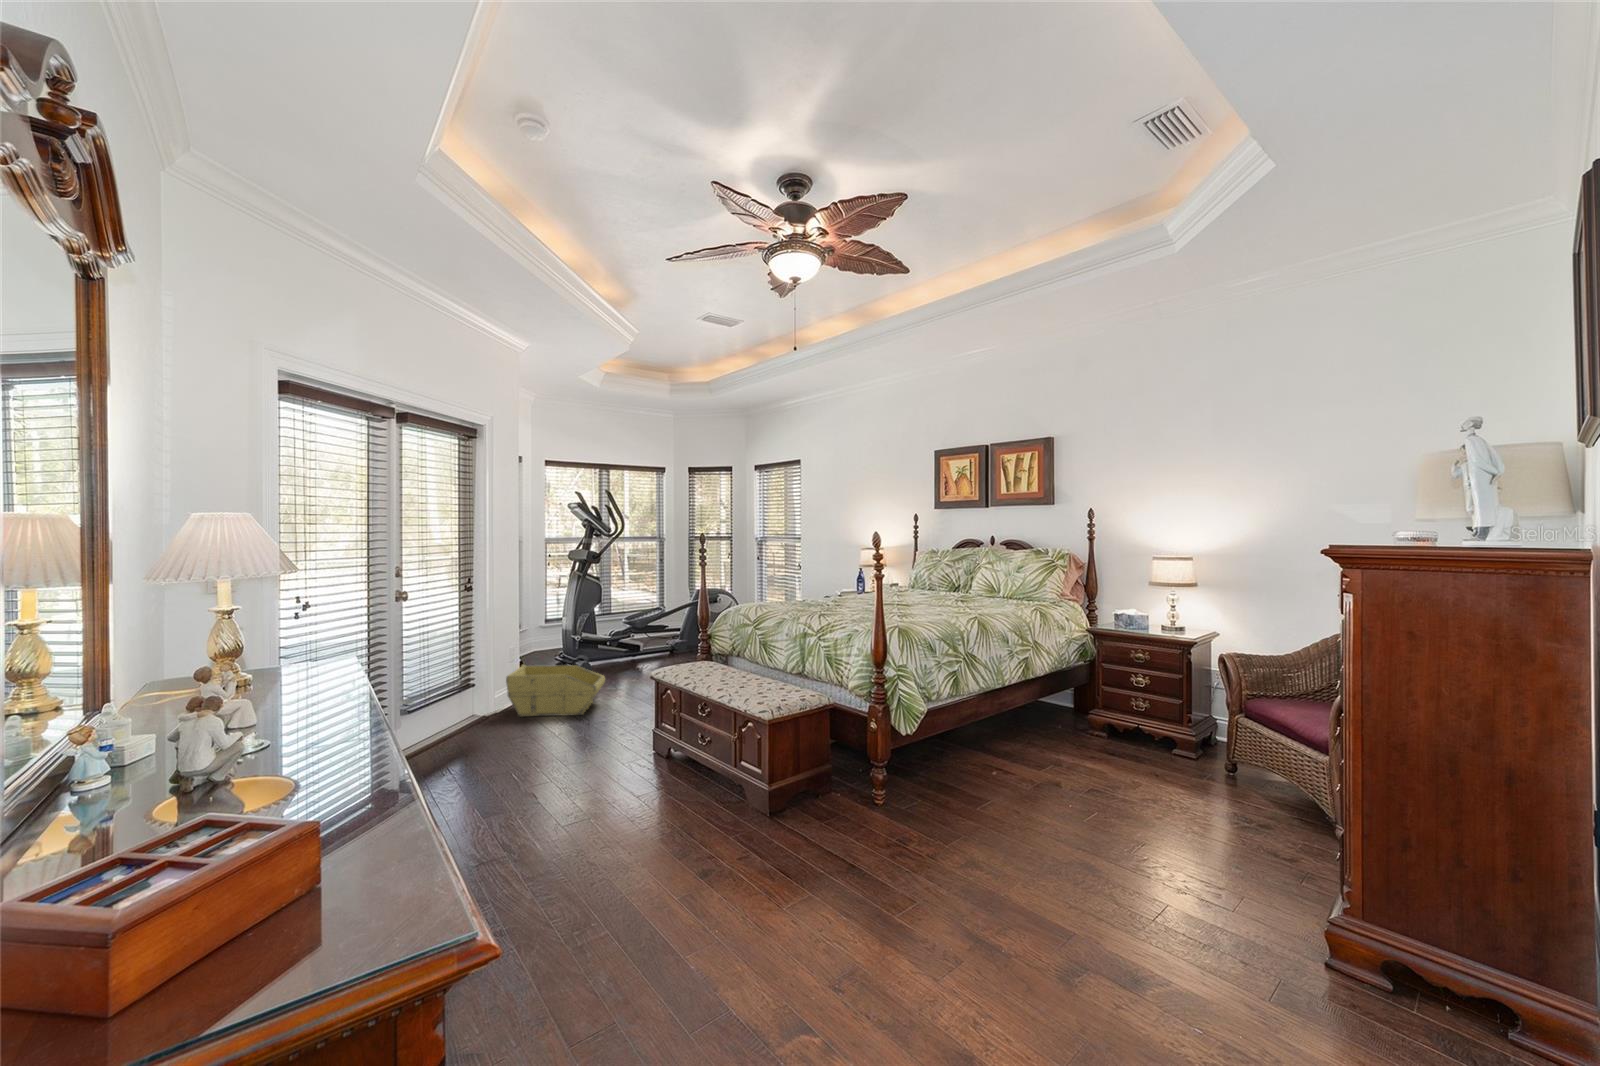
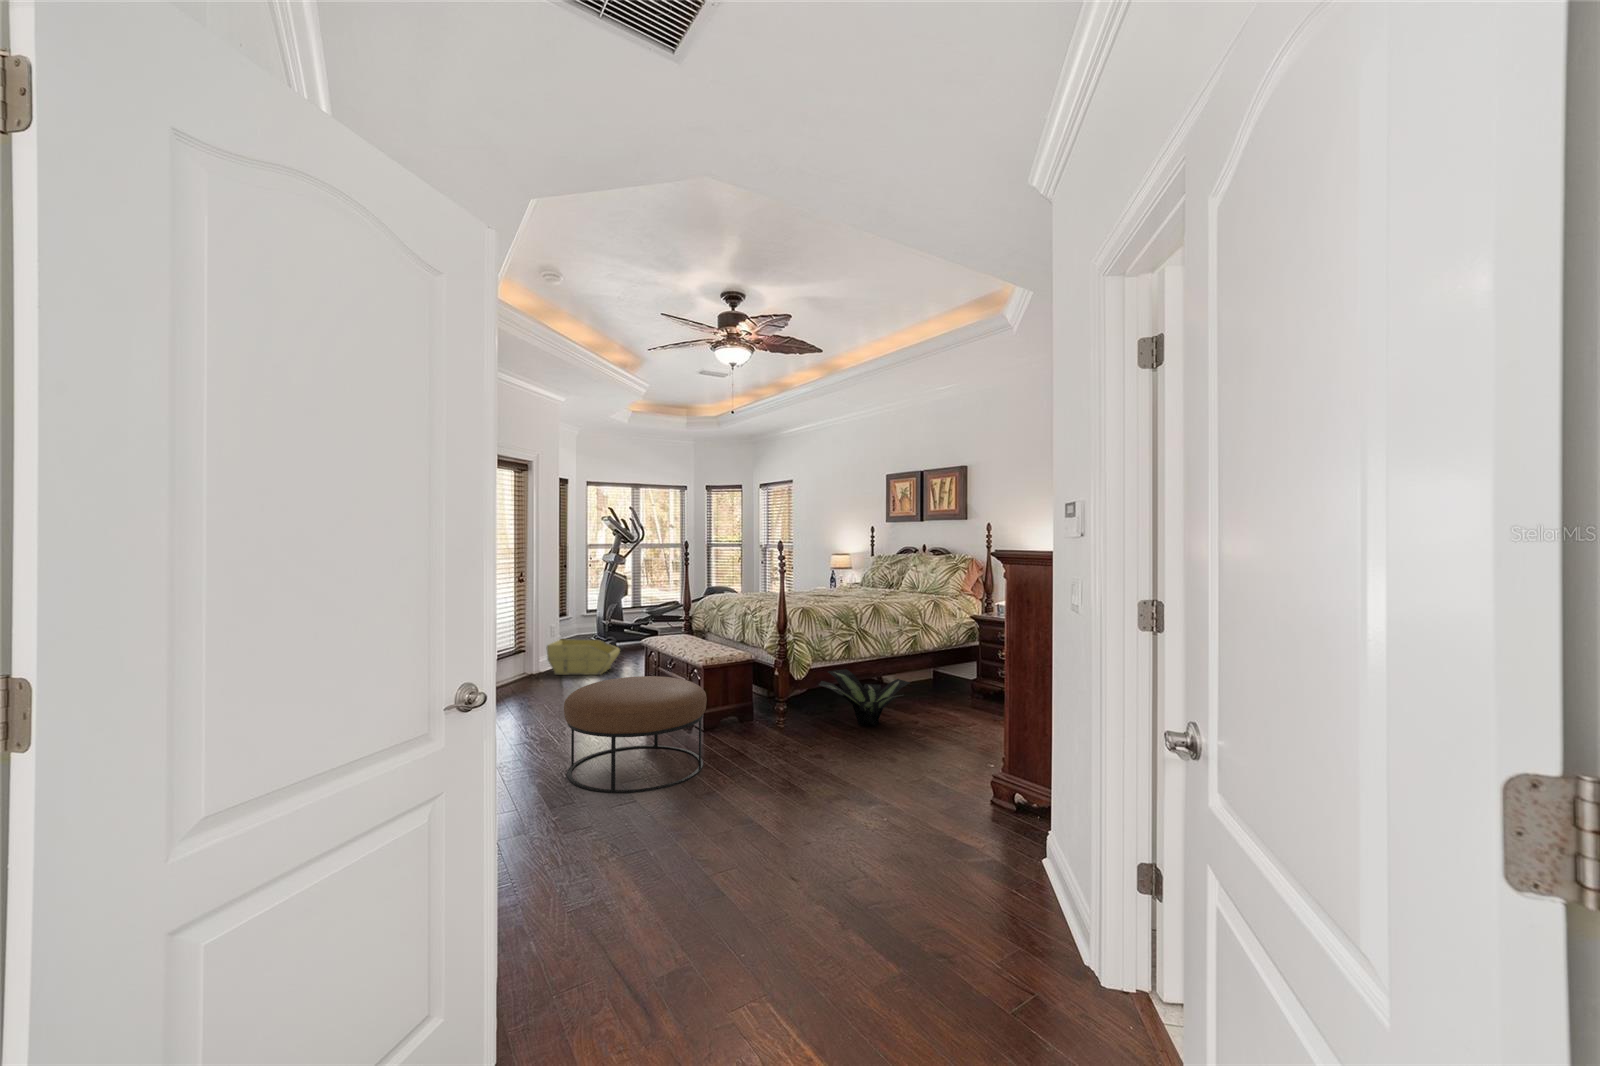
potted plant: none [933,711,1080,800] -> present [819,669,910,726]
ottoman: none [587,750,824,990] -> present [564,676,707,793]

